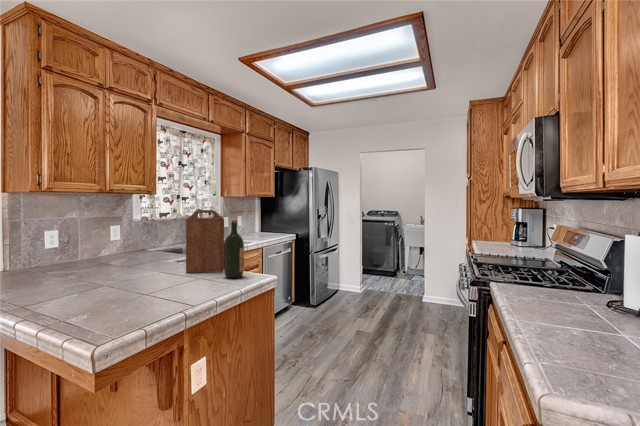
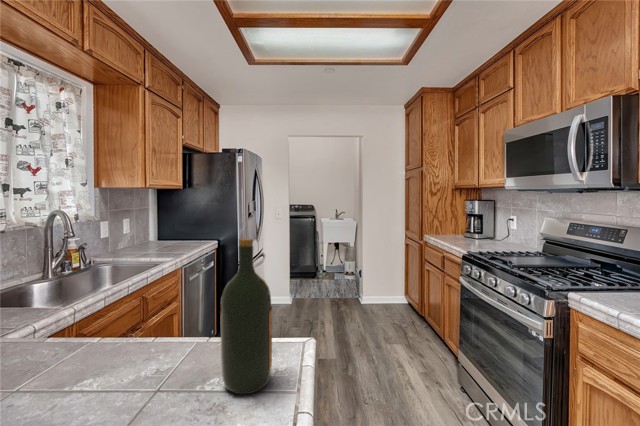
cutting board: present [186,210,224,273] -> none [86,213,196,392]

